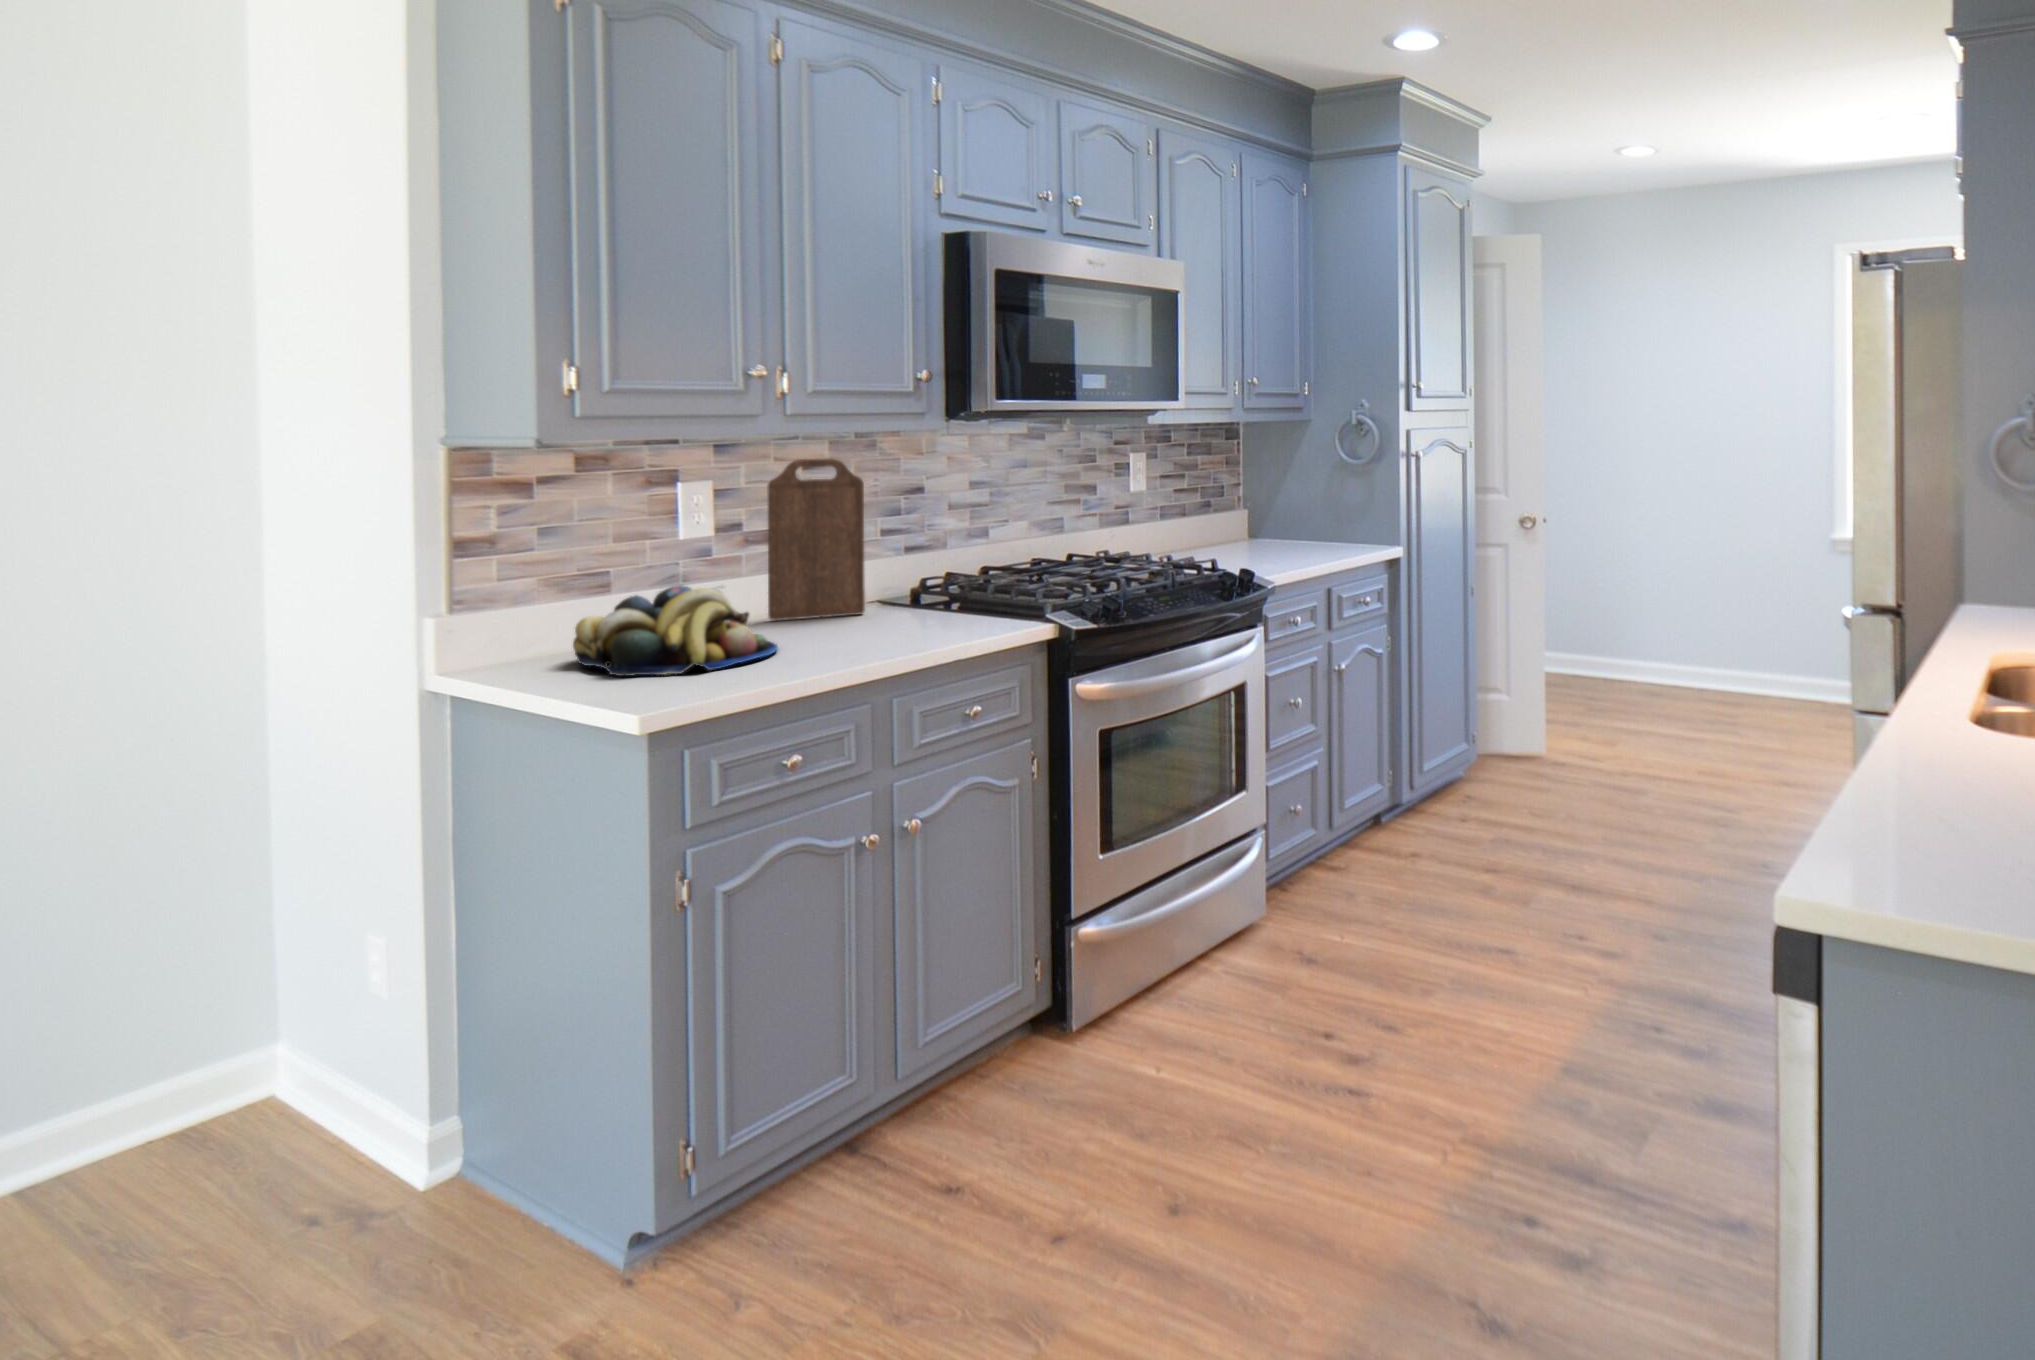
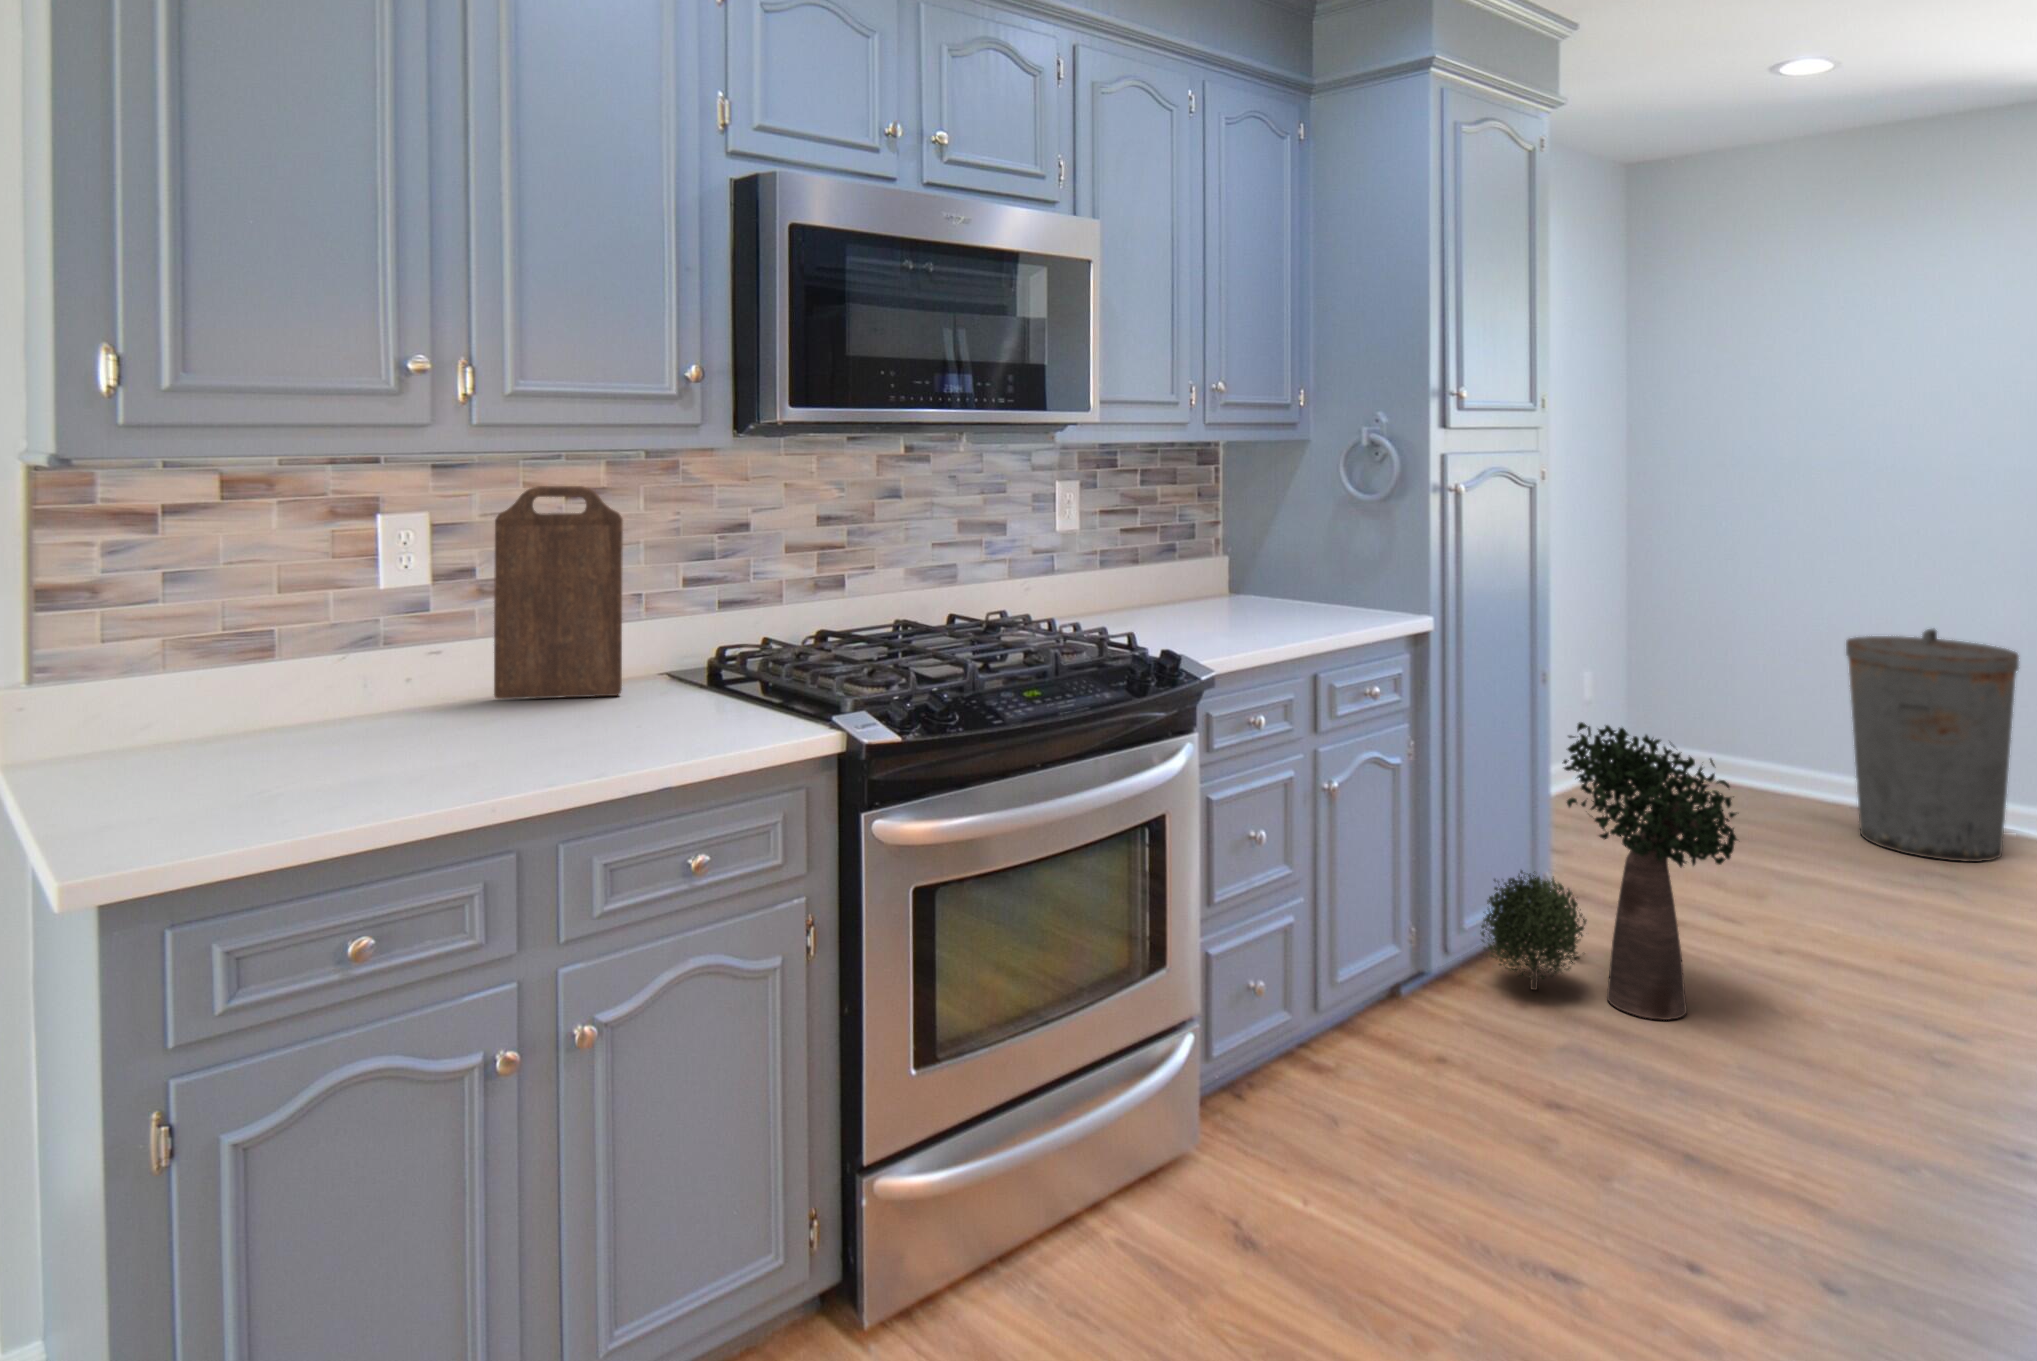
trash can: none [1668,551,1776,715] -> present [1846,629,2019,862]
fruit bowl: present [573,585,778,676] -> none [148,657,435,796]
potted plant: none [1435,619,1605,822] -> present [1481,722,1738,1020]

